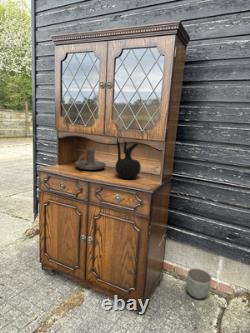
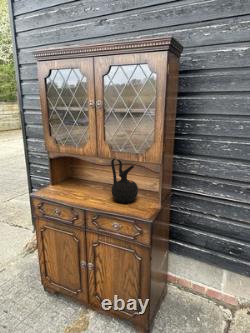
candle holder: present [75,148,106,170] -> none [69,167,101,193]
planter: present [187,269,212,299] -> none [191,282,216,313]

